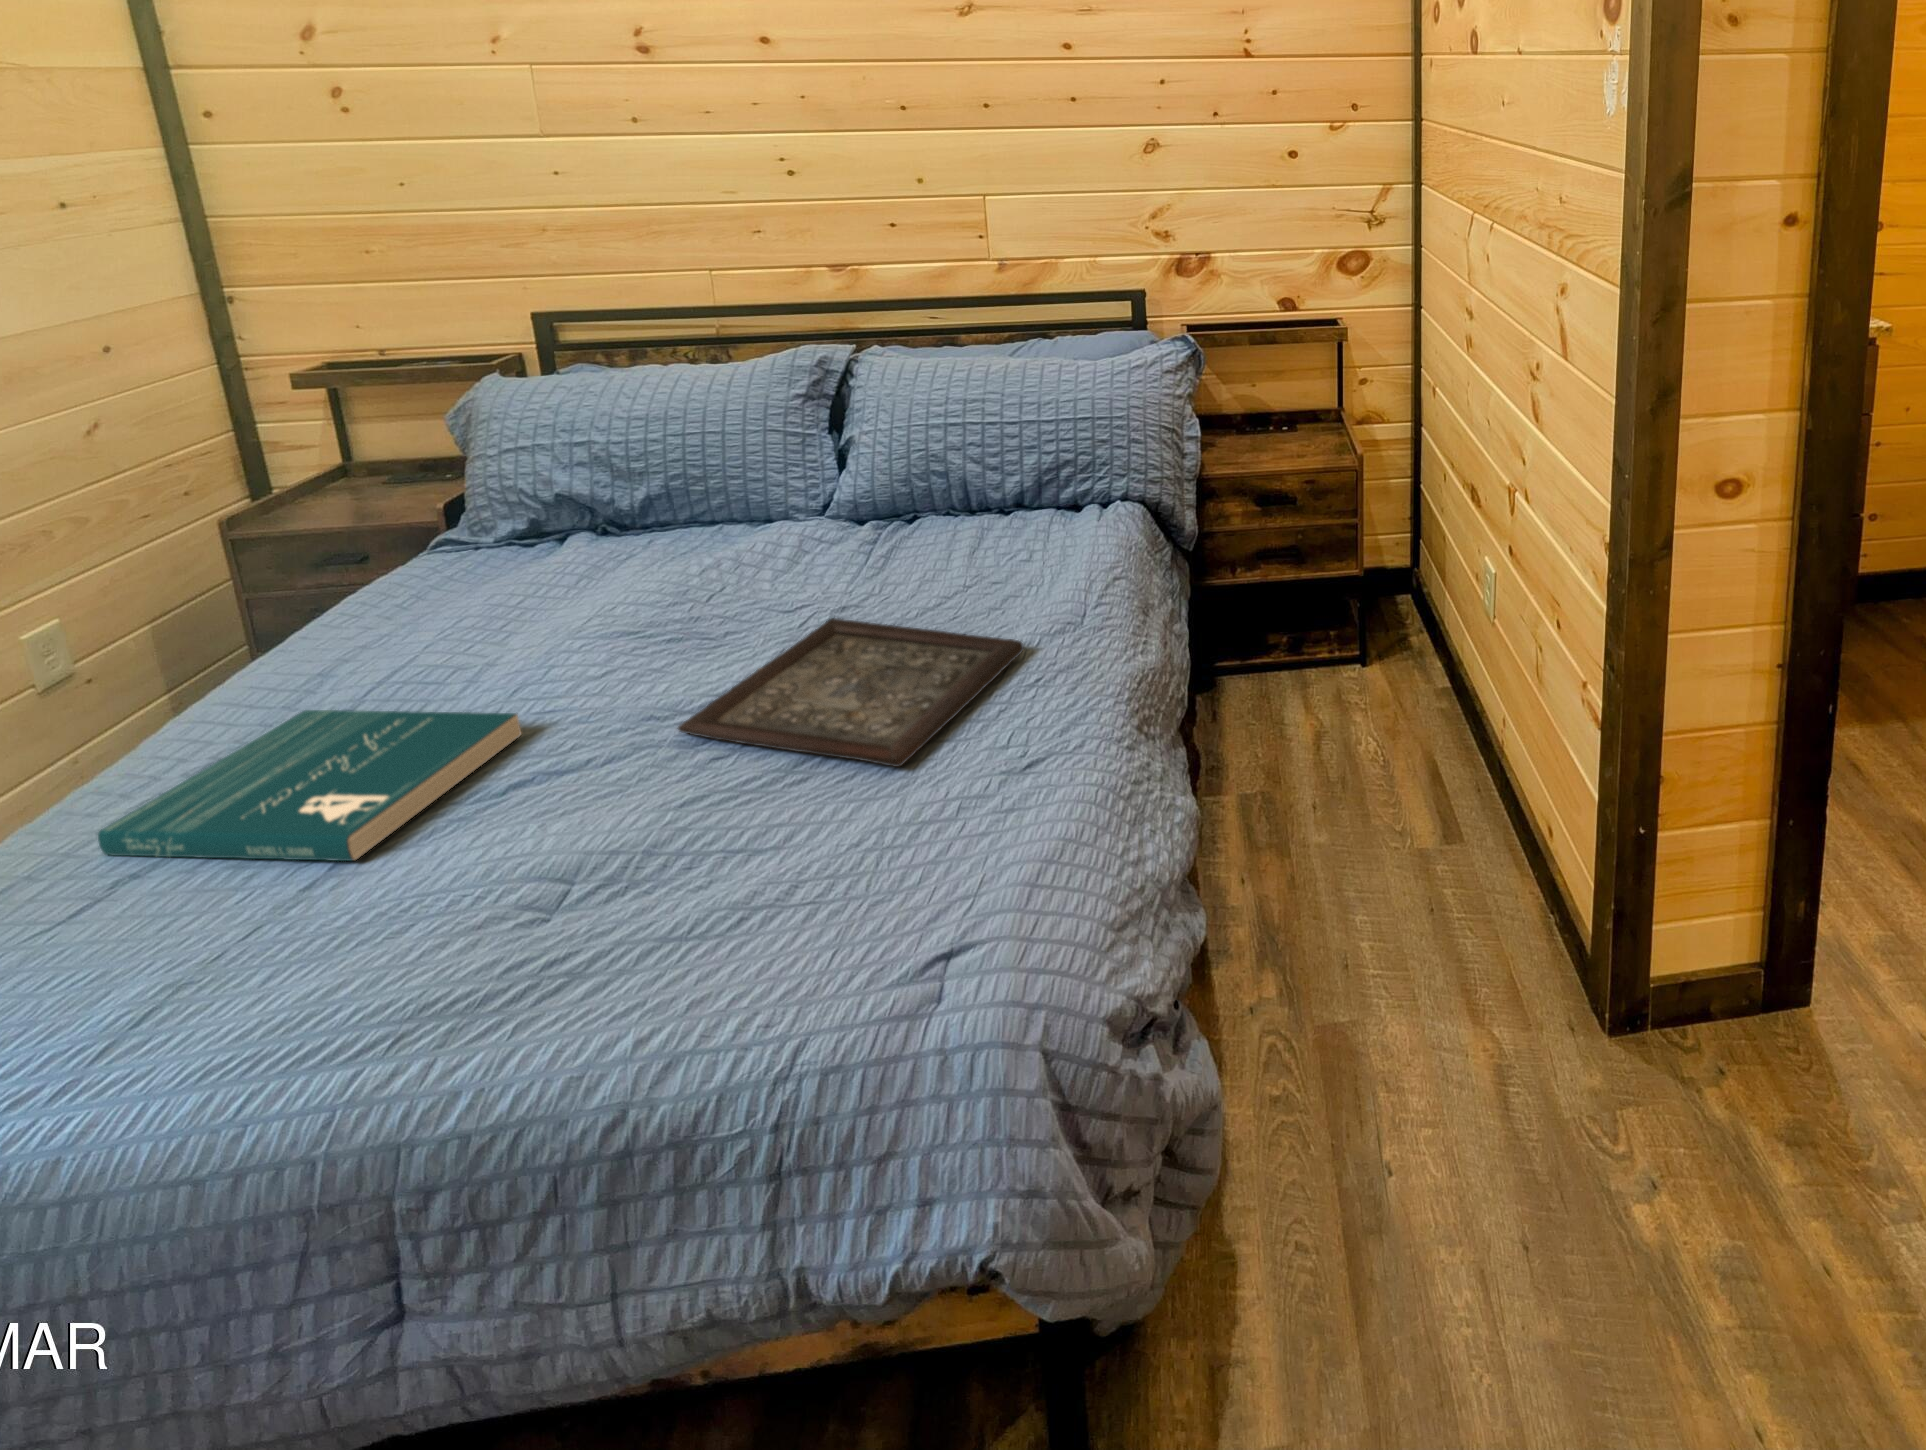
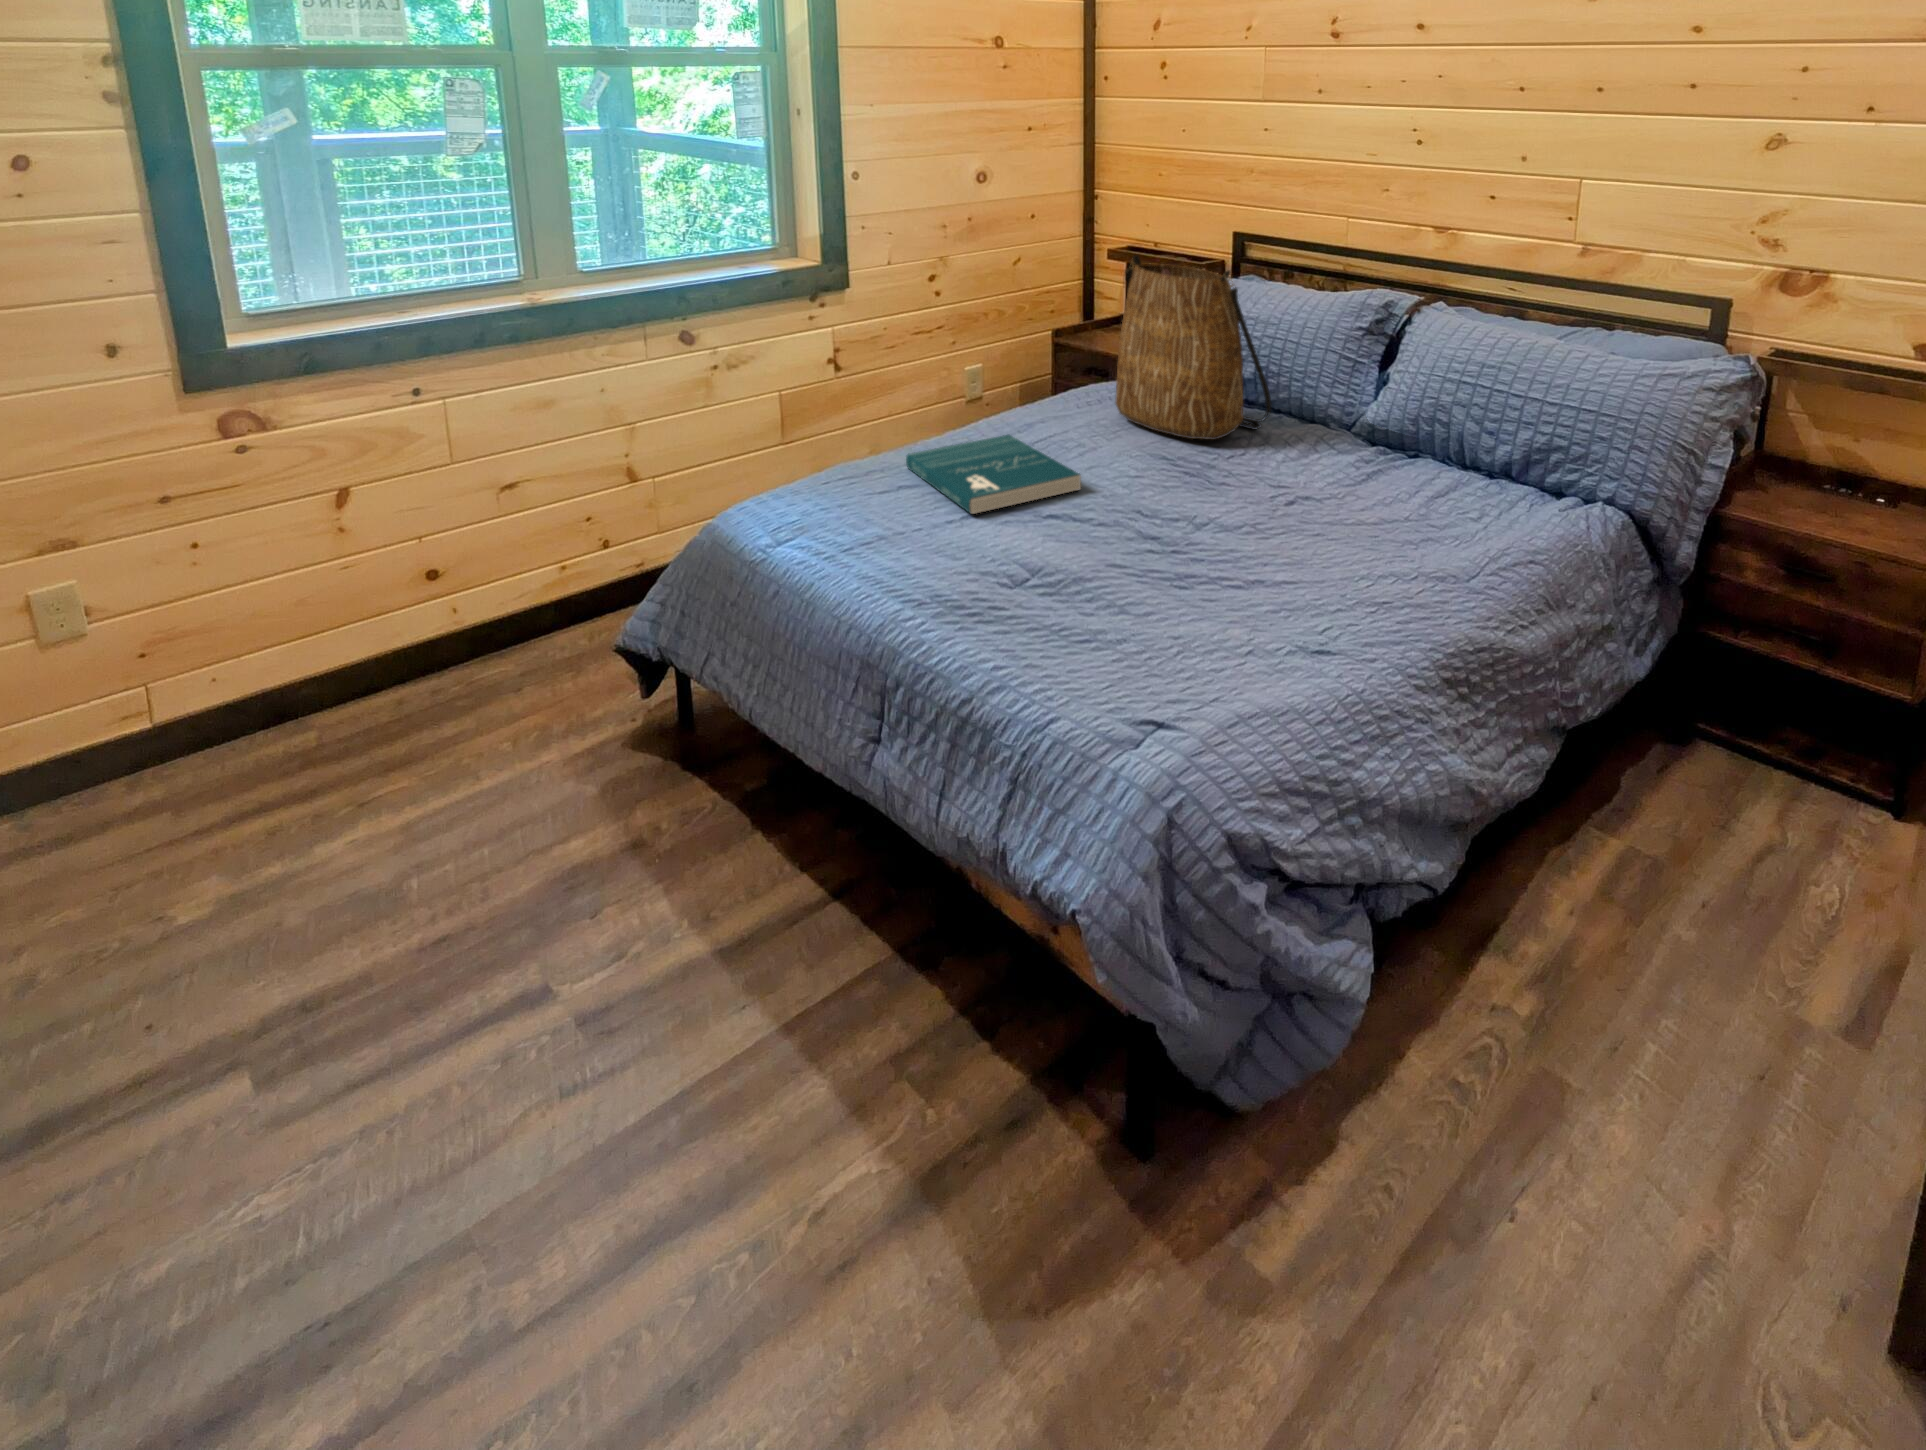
tote bag: none [436,365,724,611] -> present [1116,255,1271,440]
tray: present [678,618,1023,767] -> none [1147,497,1396,604]

